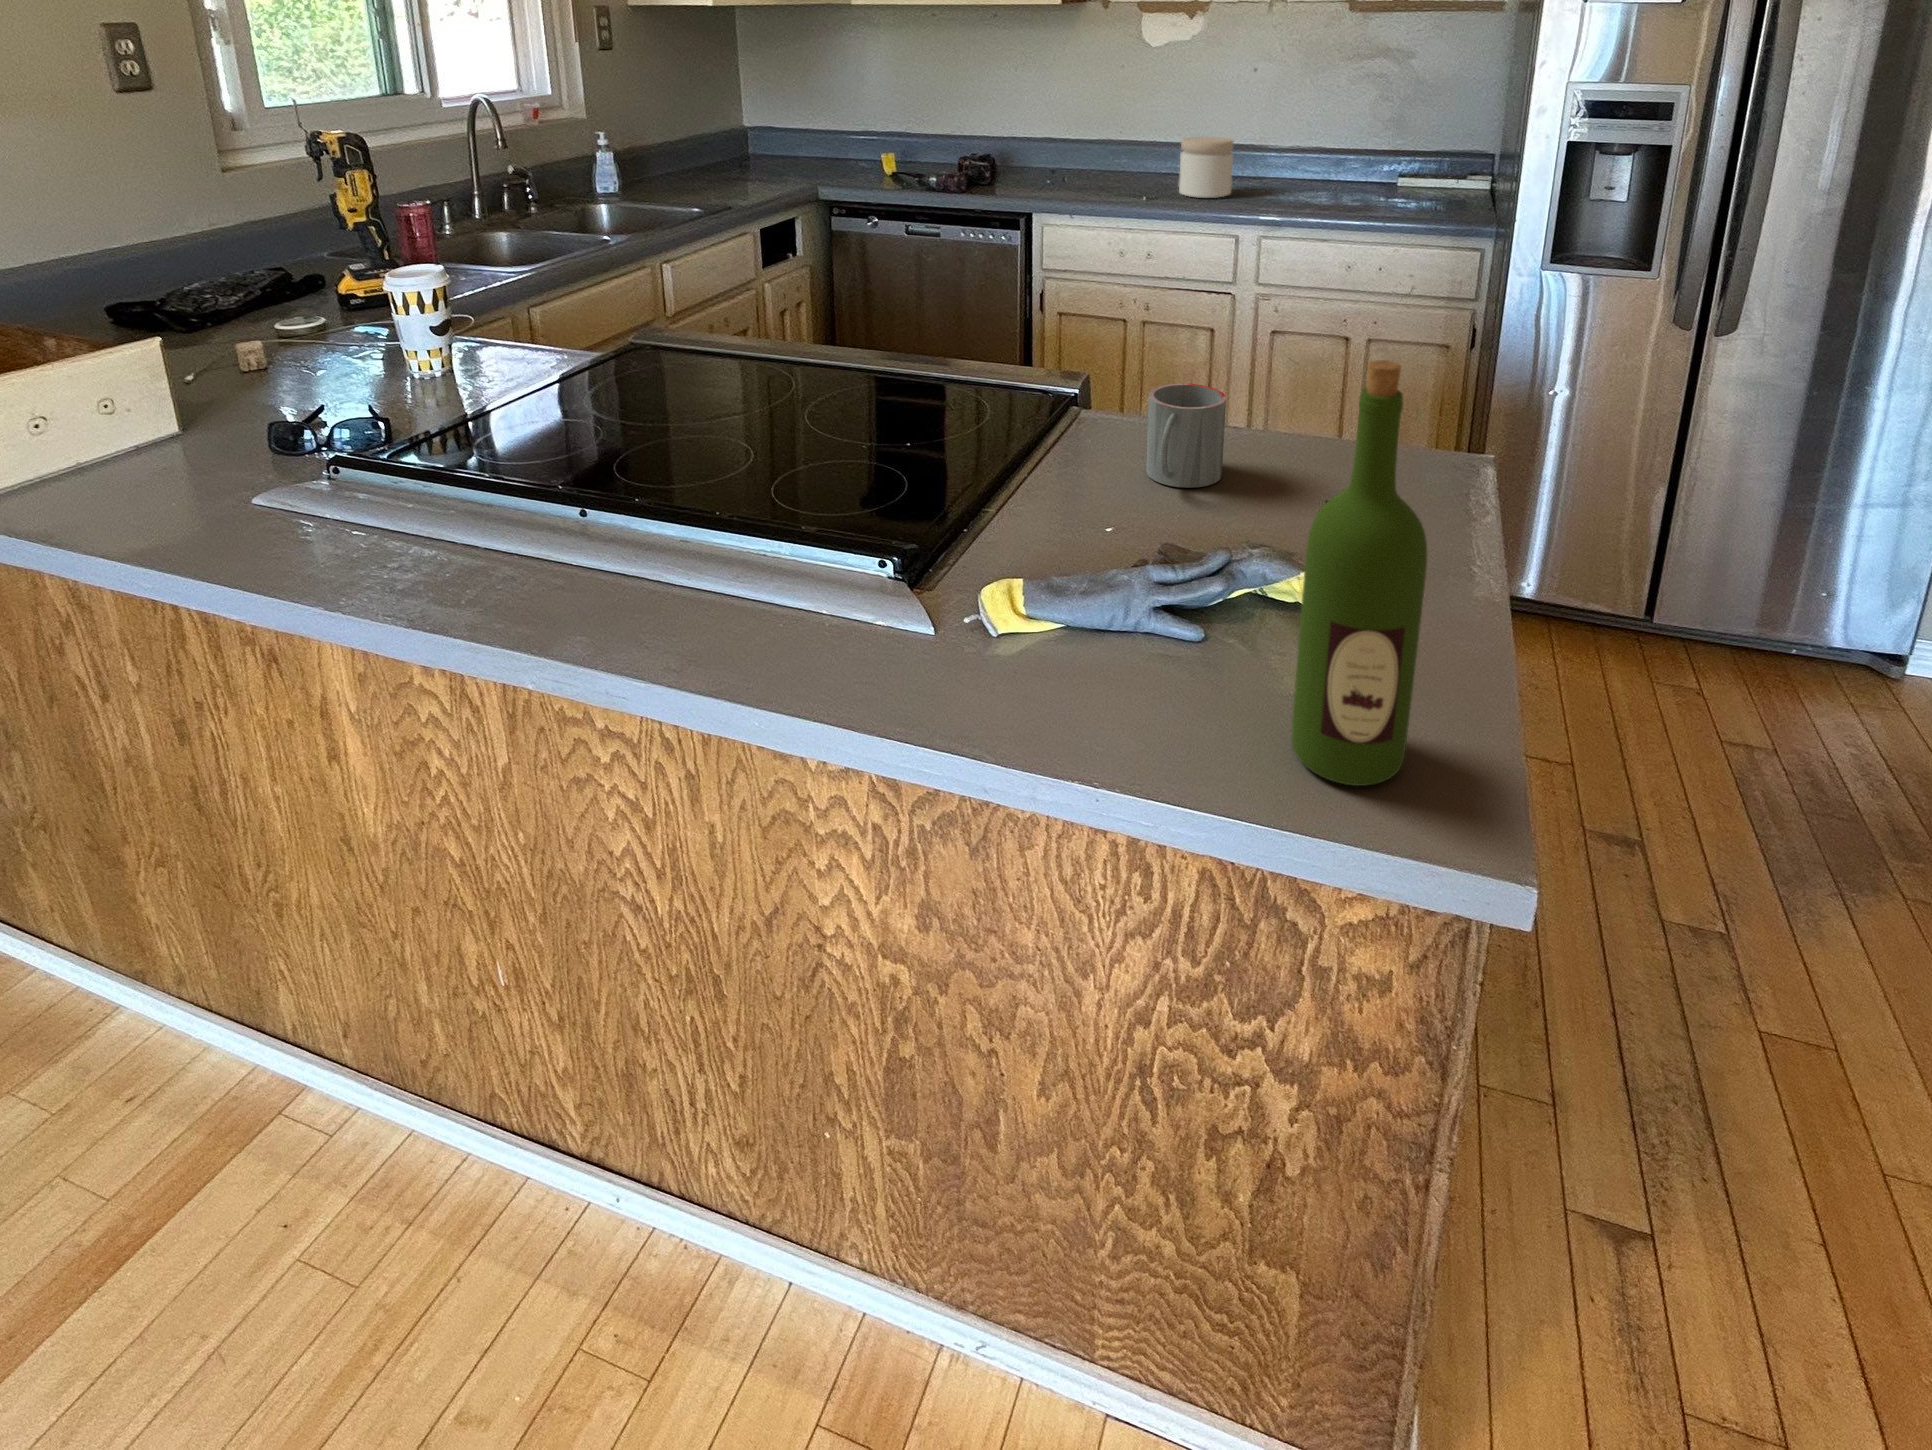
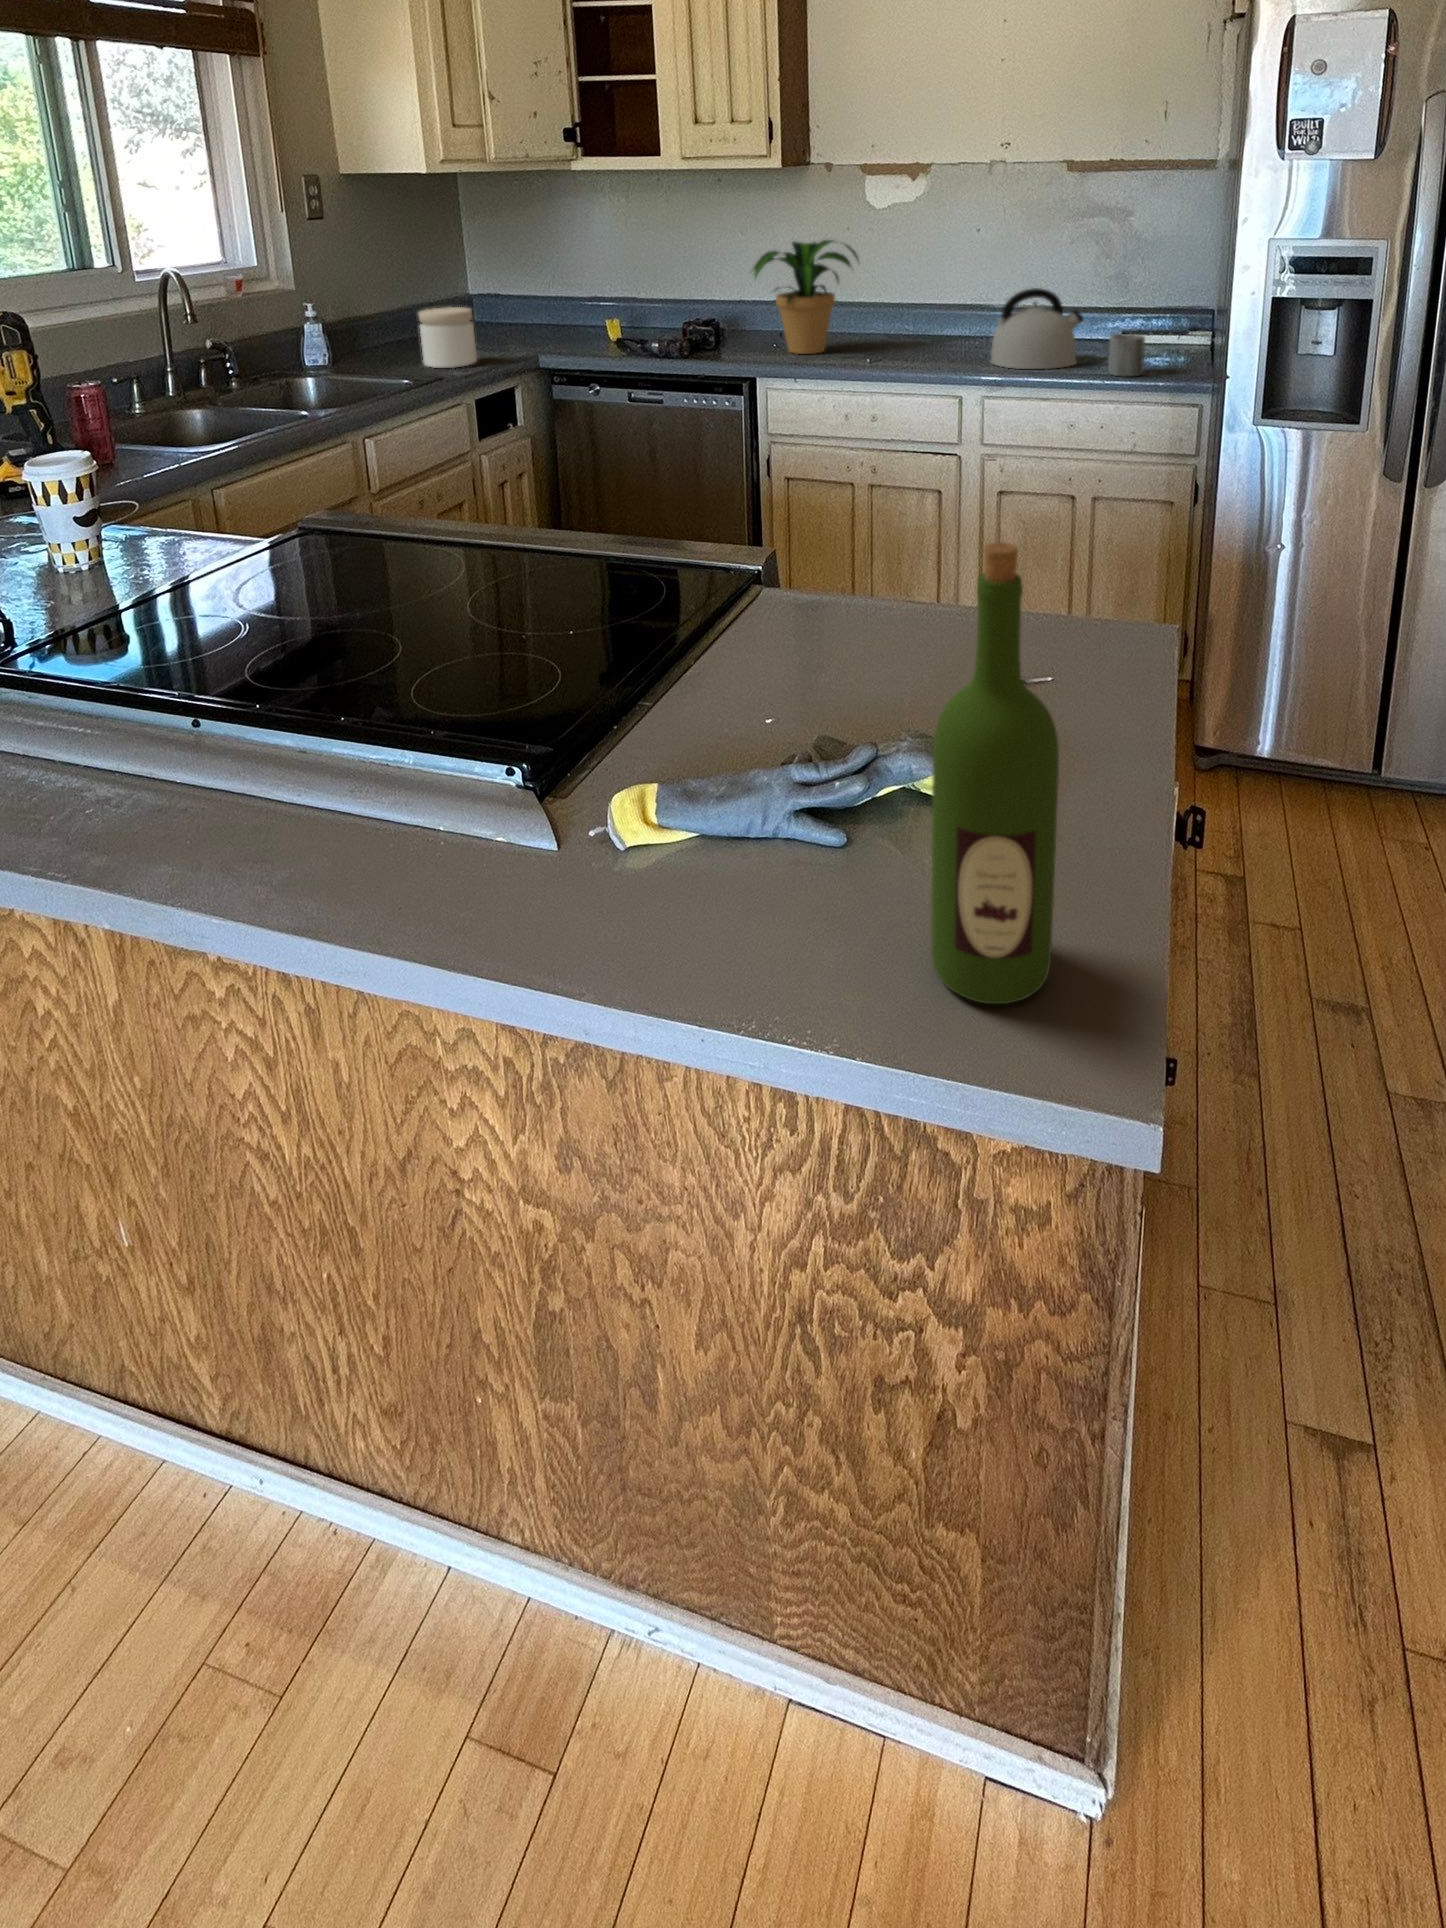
potted plant: none [1028,75,1138,188] -> present [753,240,858,354]
kettle: none [1267,126,1364,207] -> present [990,288,1083,369]
jar: present [1179,137,1234,198] -> present [418,307,477,368]
mug: present [1146,384,1226,488] -> present [1108,334,1145,376]

